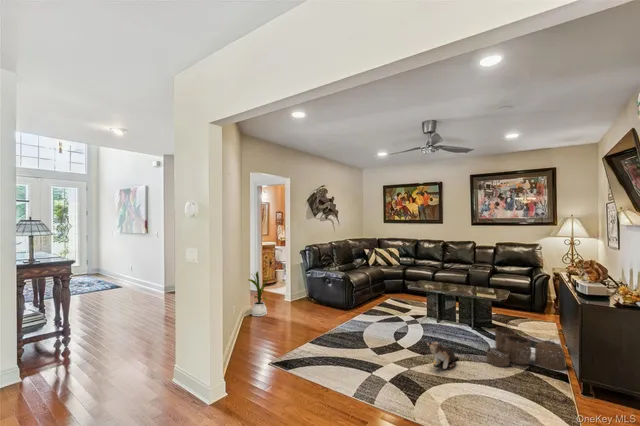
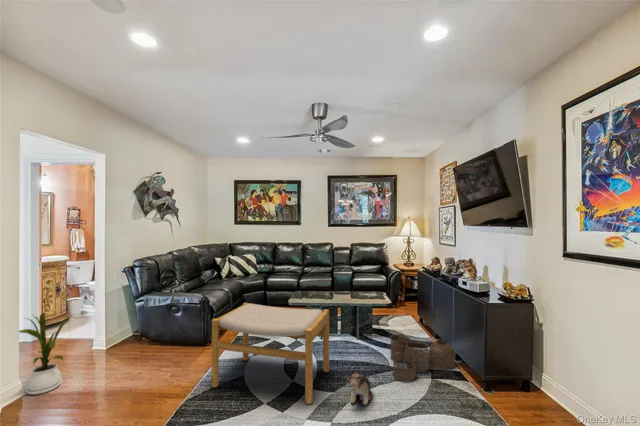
footstool: none [341,282,430,358] -> present [212,303,329,404]

